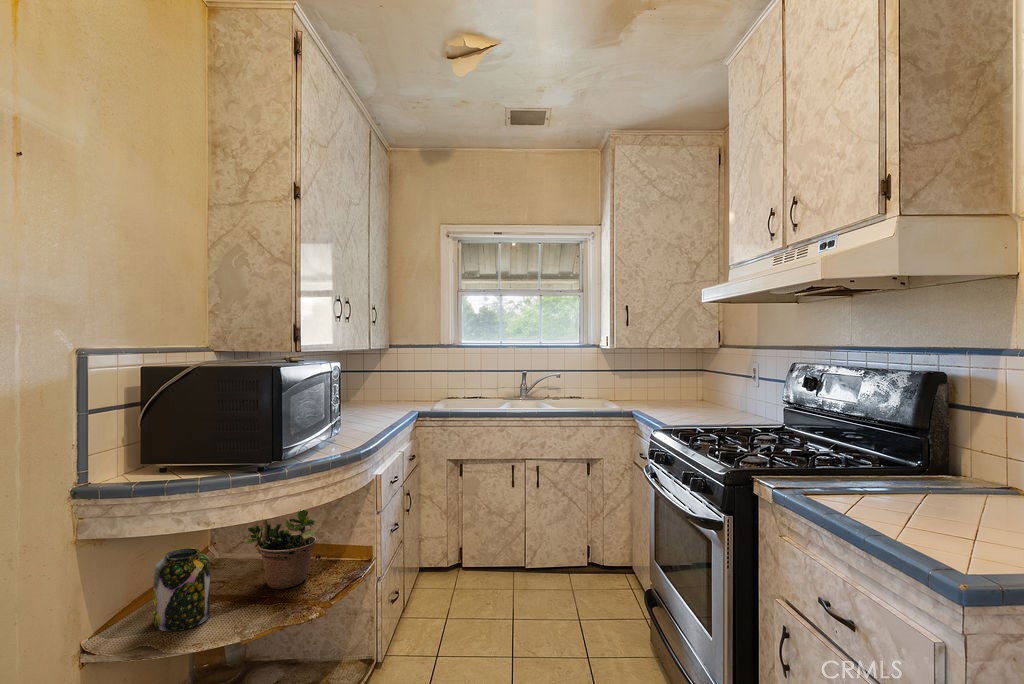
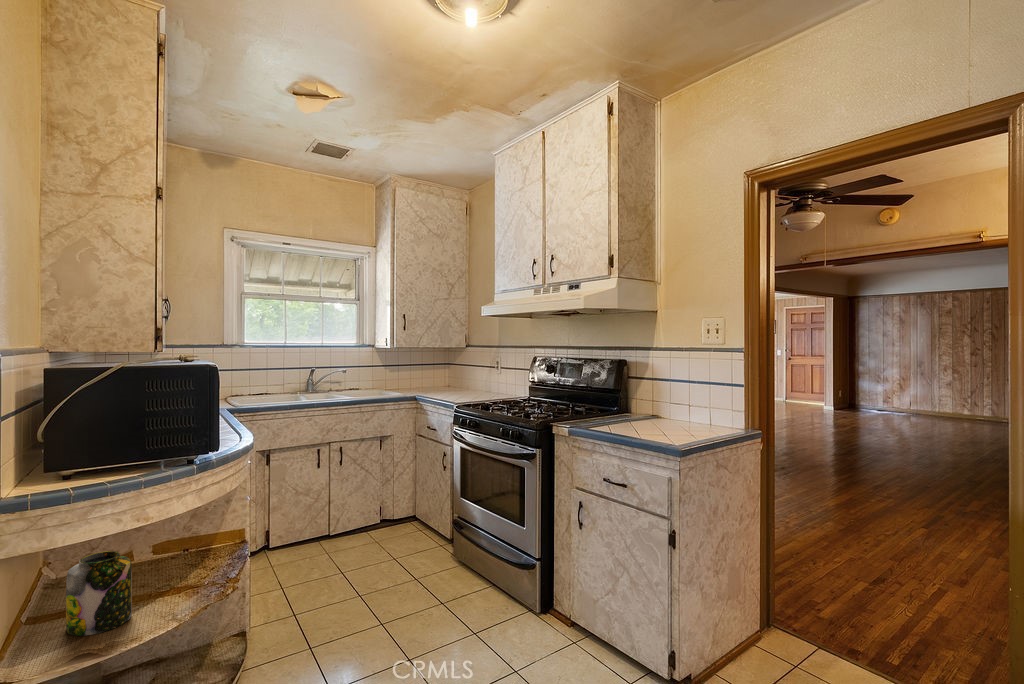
potted plant: present [245,510,316,589] -> none [124,479,213,582]

